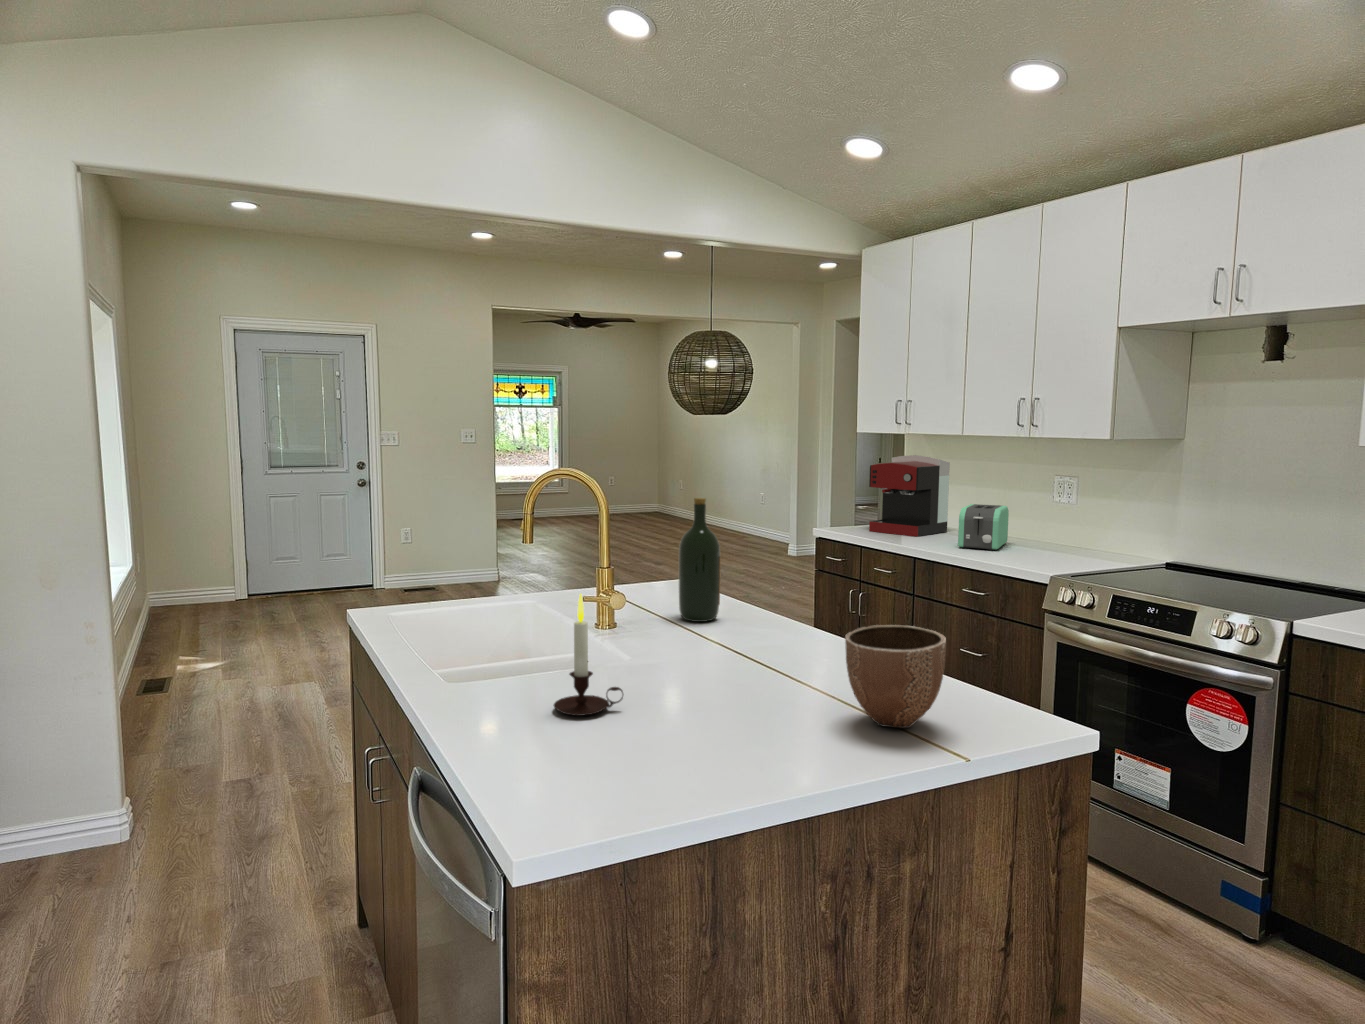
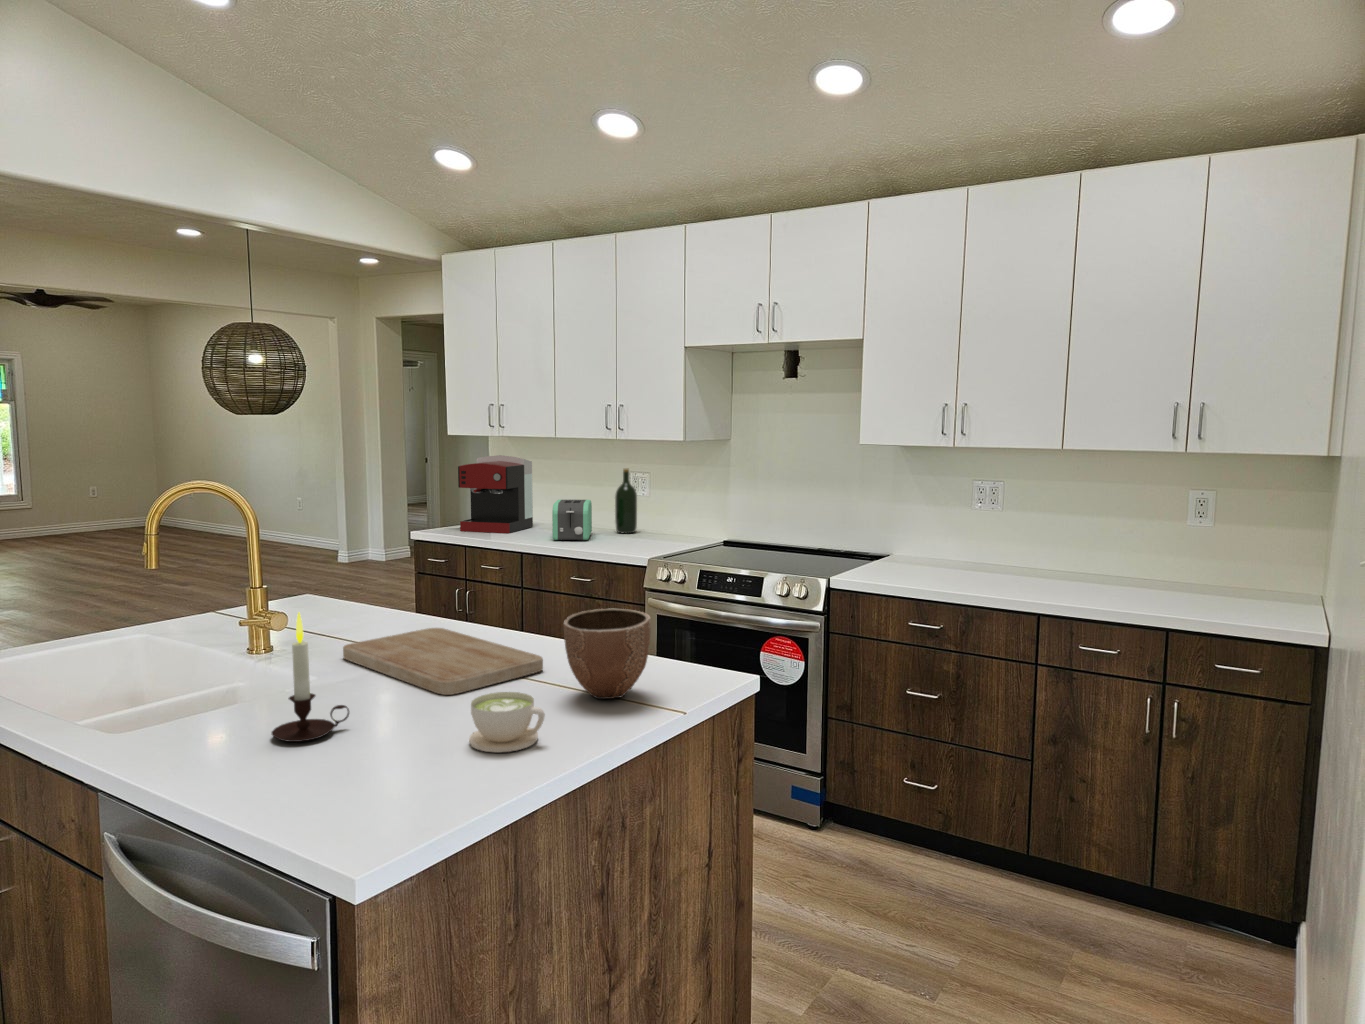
wine bottle: present [679,498,721,622] -> present [615,469,637,534]
cutting board: none [669,624,845,694] -> present [343,628,543,695]
coffee cup: none [713,699,788,765] -> present [469,692,545,752]

